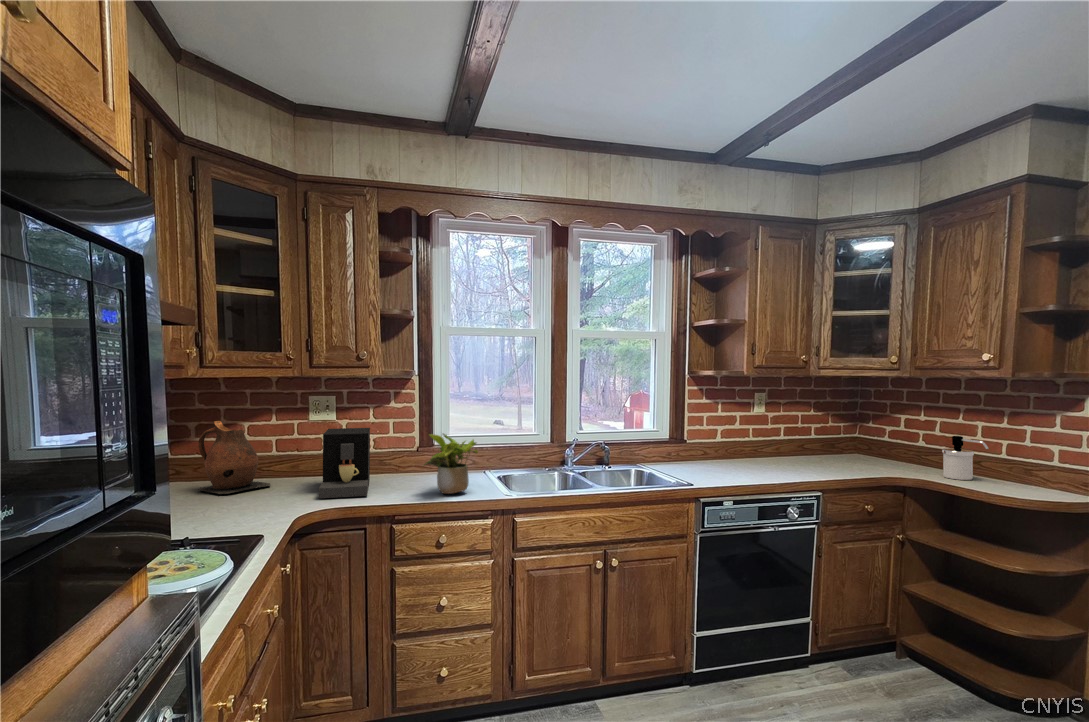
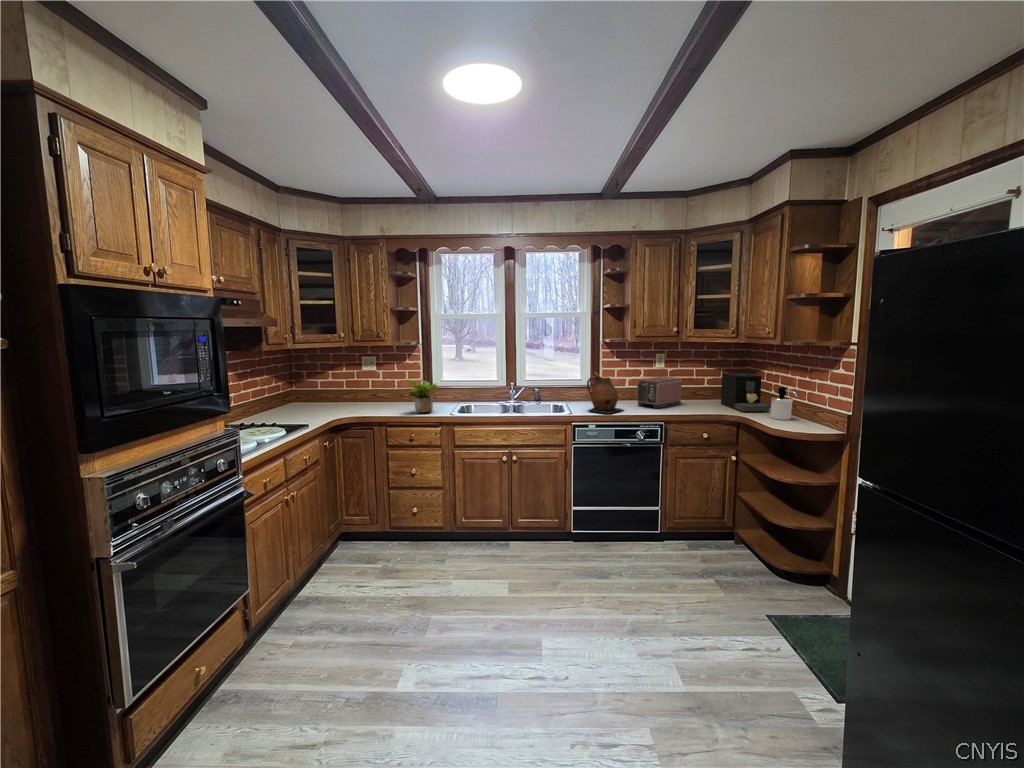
ceramic pitcher: present [198,421,271,495] -> present [587,373,623,413]
toaster: none [749,423,800,470] -> present [636,376,682,408]
coffee maker: present [319,428,370,498] -> present [721,373,769,411]

